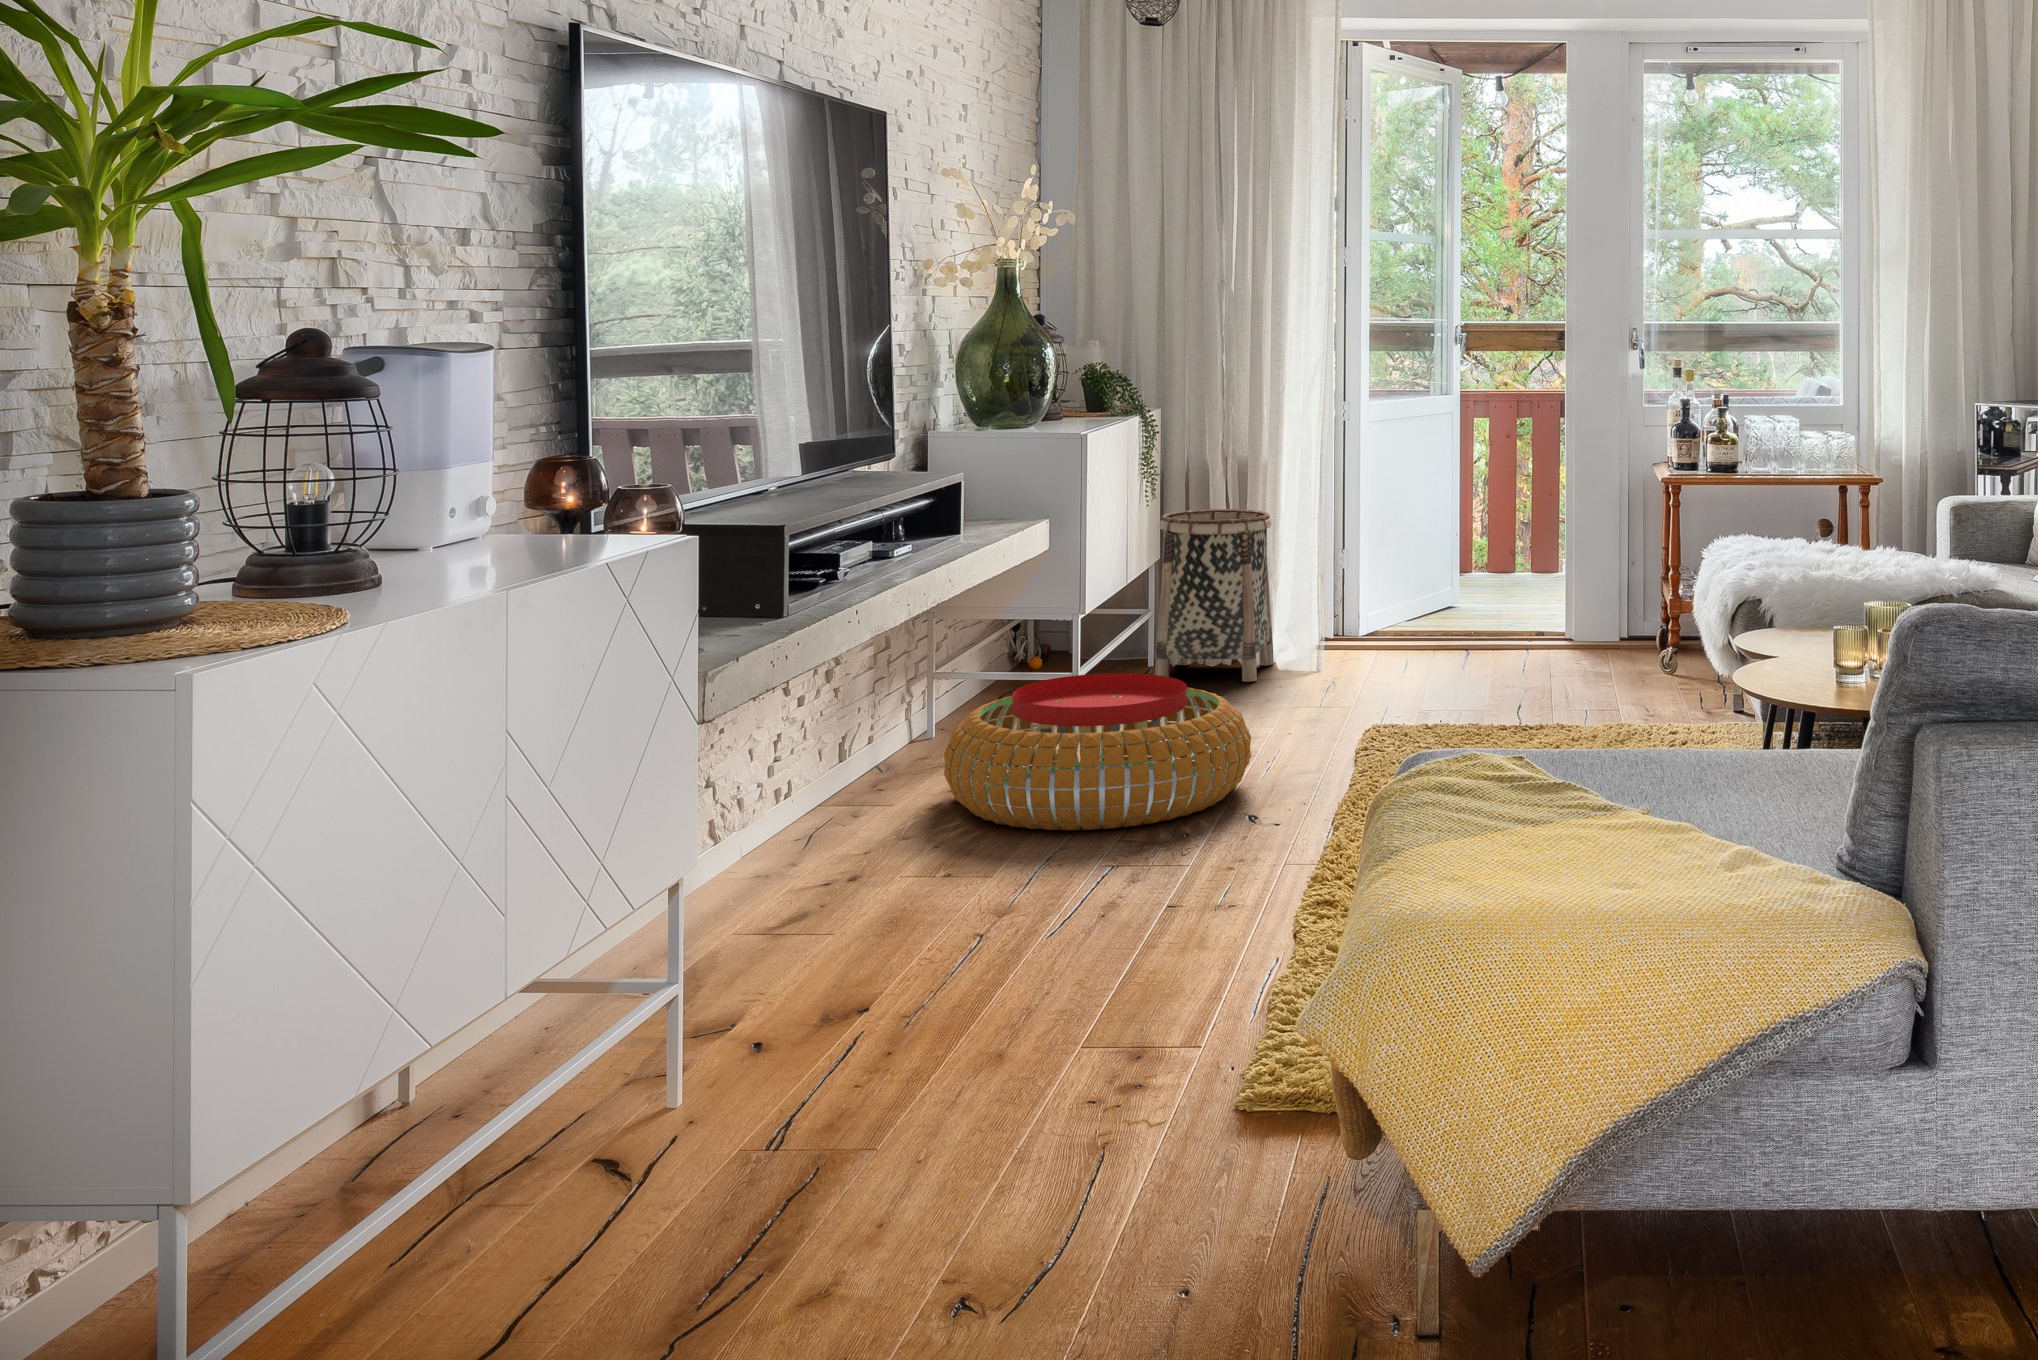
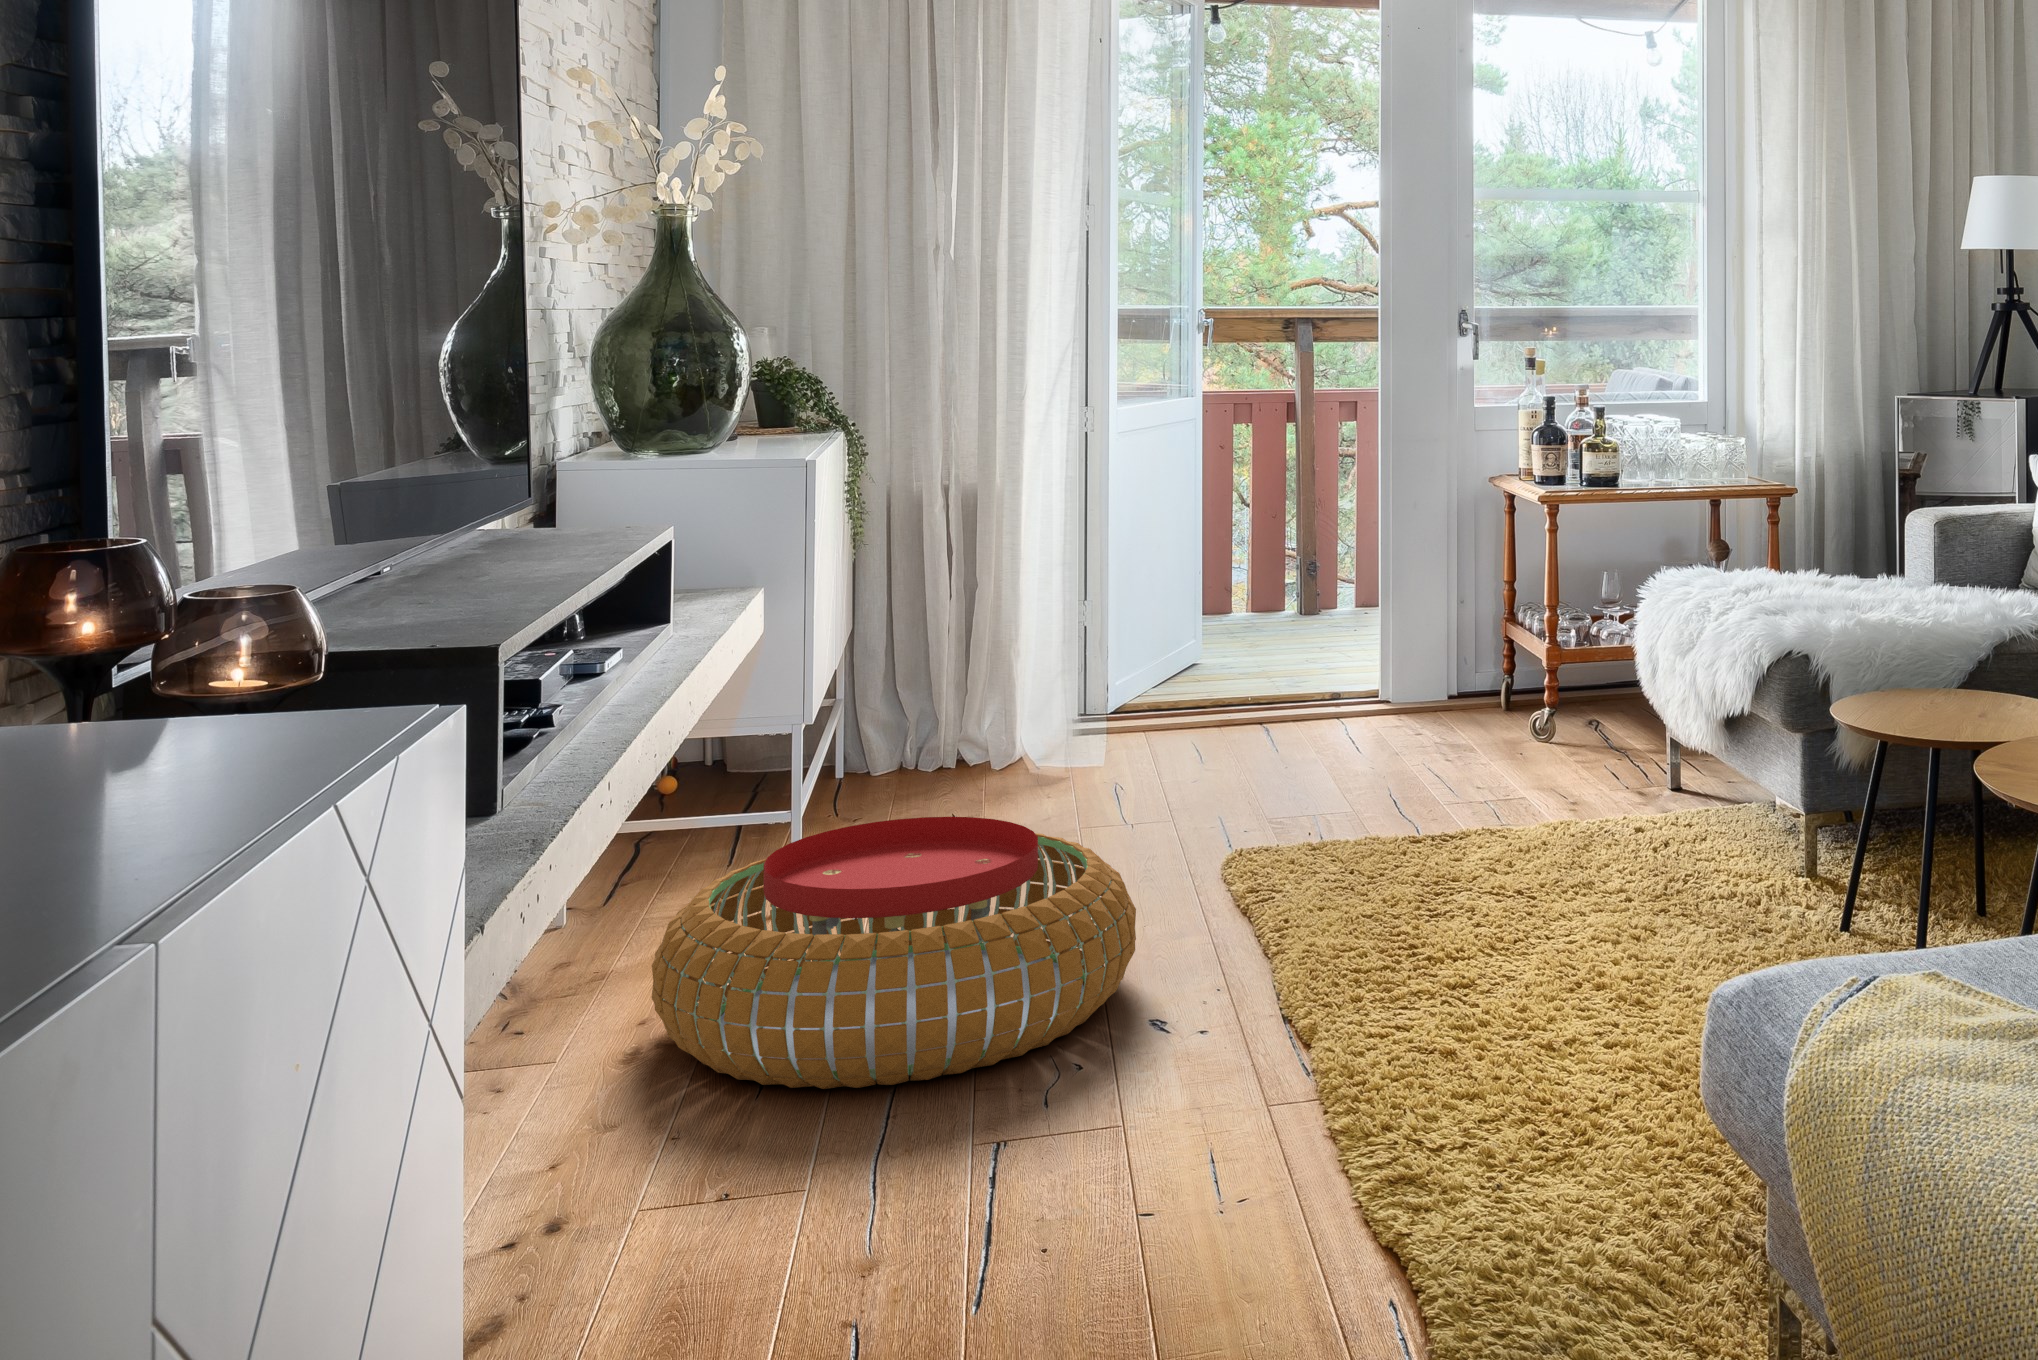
basket: present [1155,509,1274,682] -> none [862,557,1023,803]

